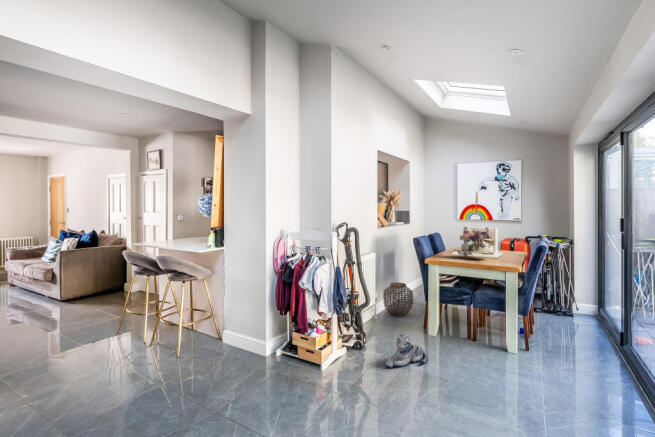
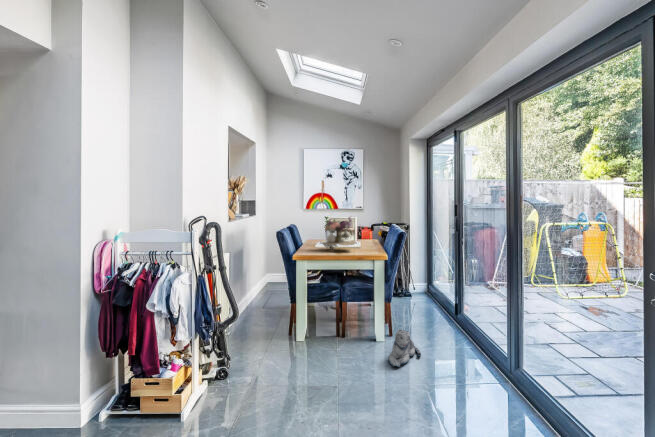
woven basket: present [384,283,413,316] -> none [237,284,272,323]
plush toy: present [386,334,428,368] -> present [389,329,421,367]

